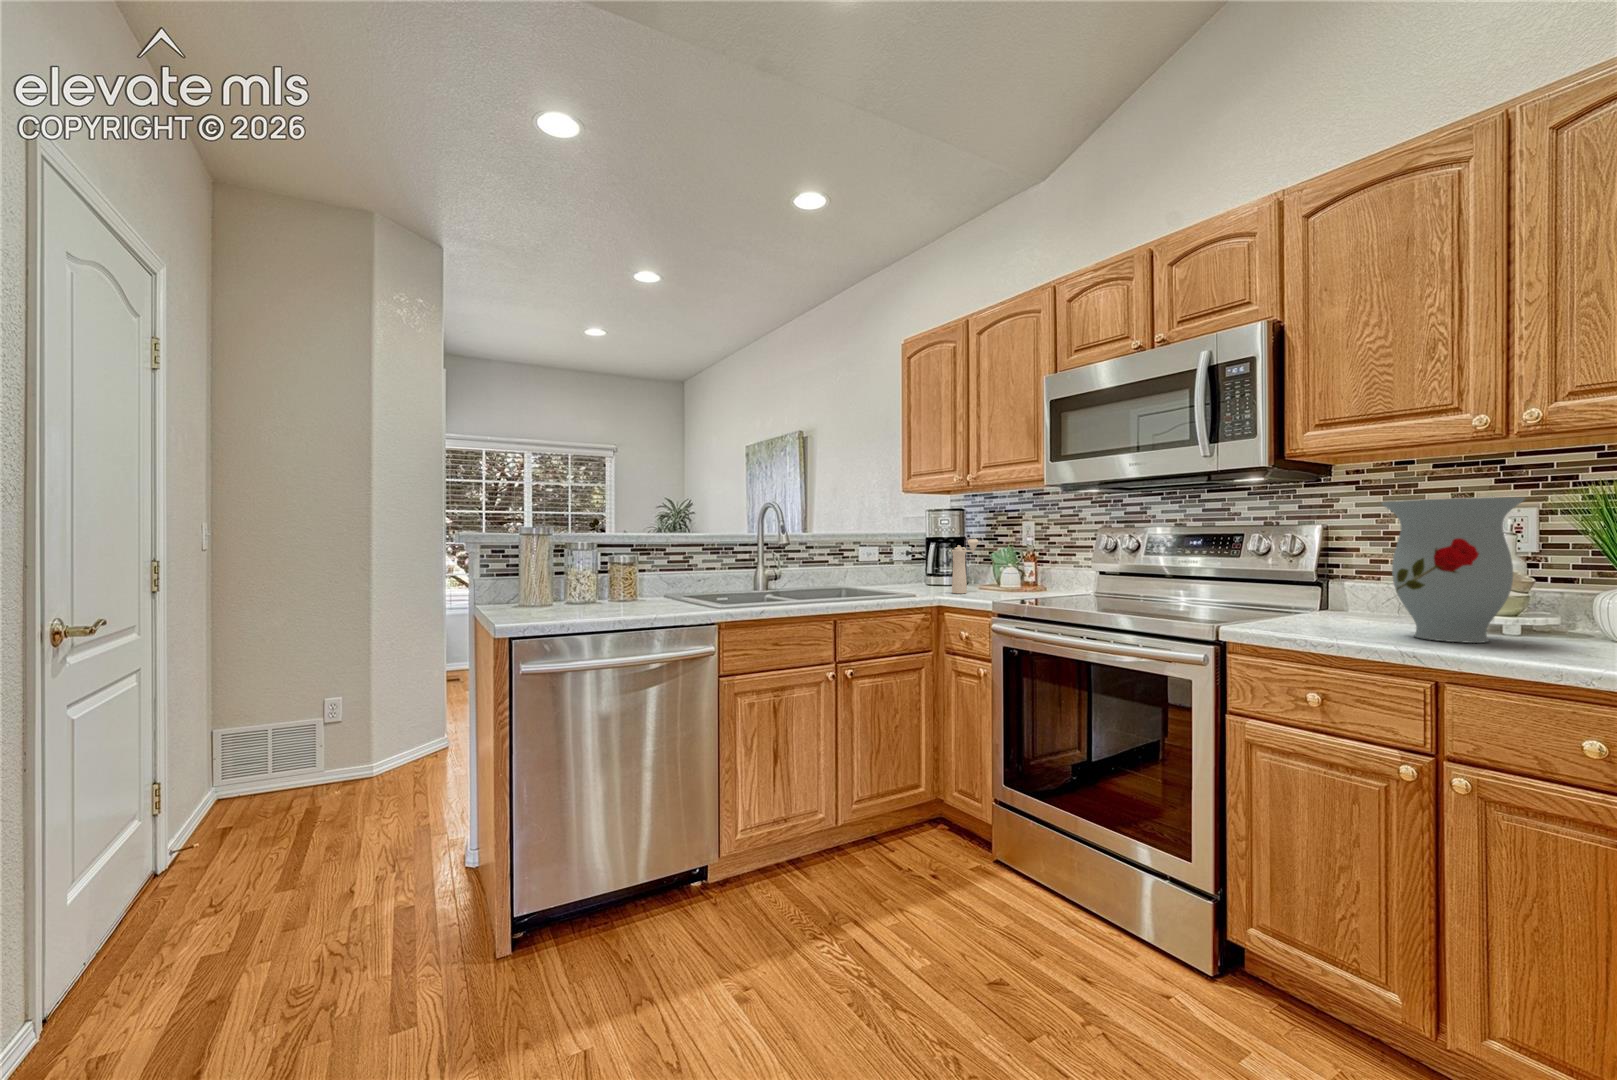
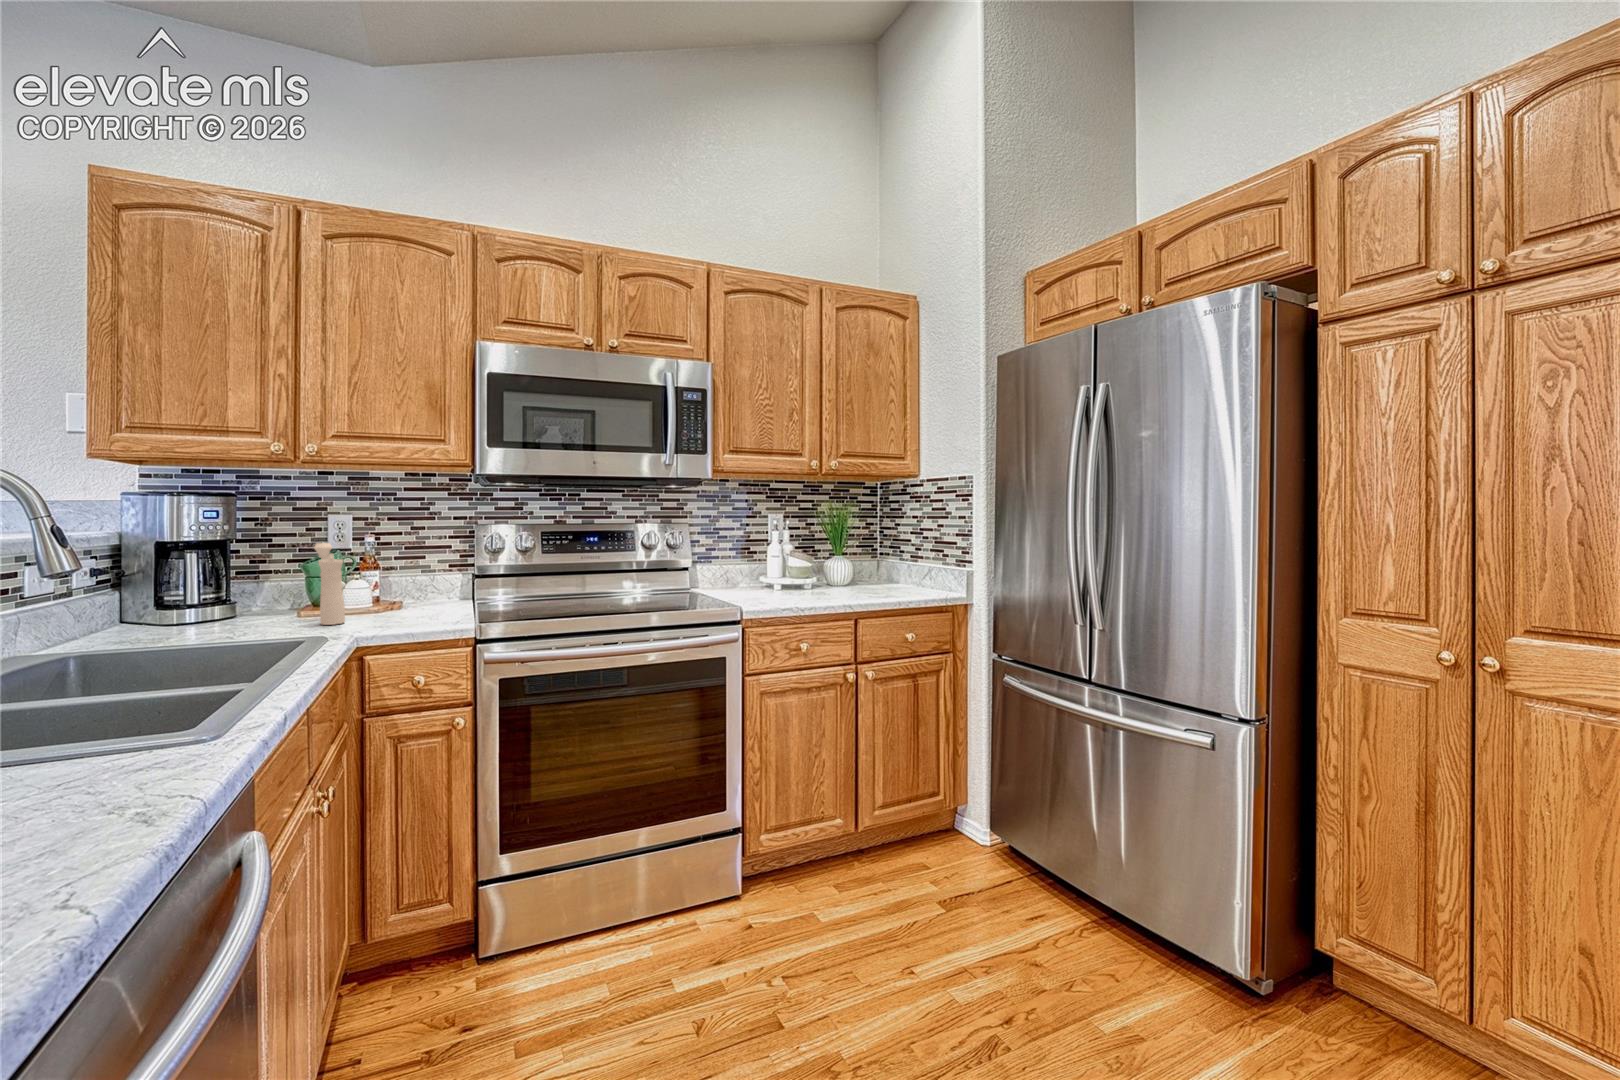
vase: present [1382,497,1525,643] -> none [791,512,854,596]

